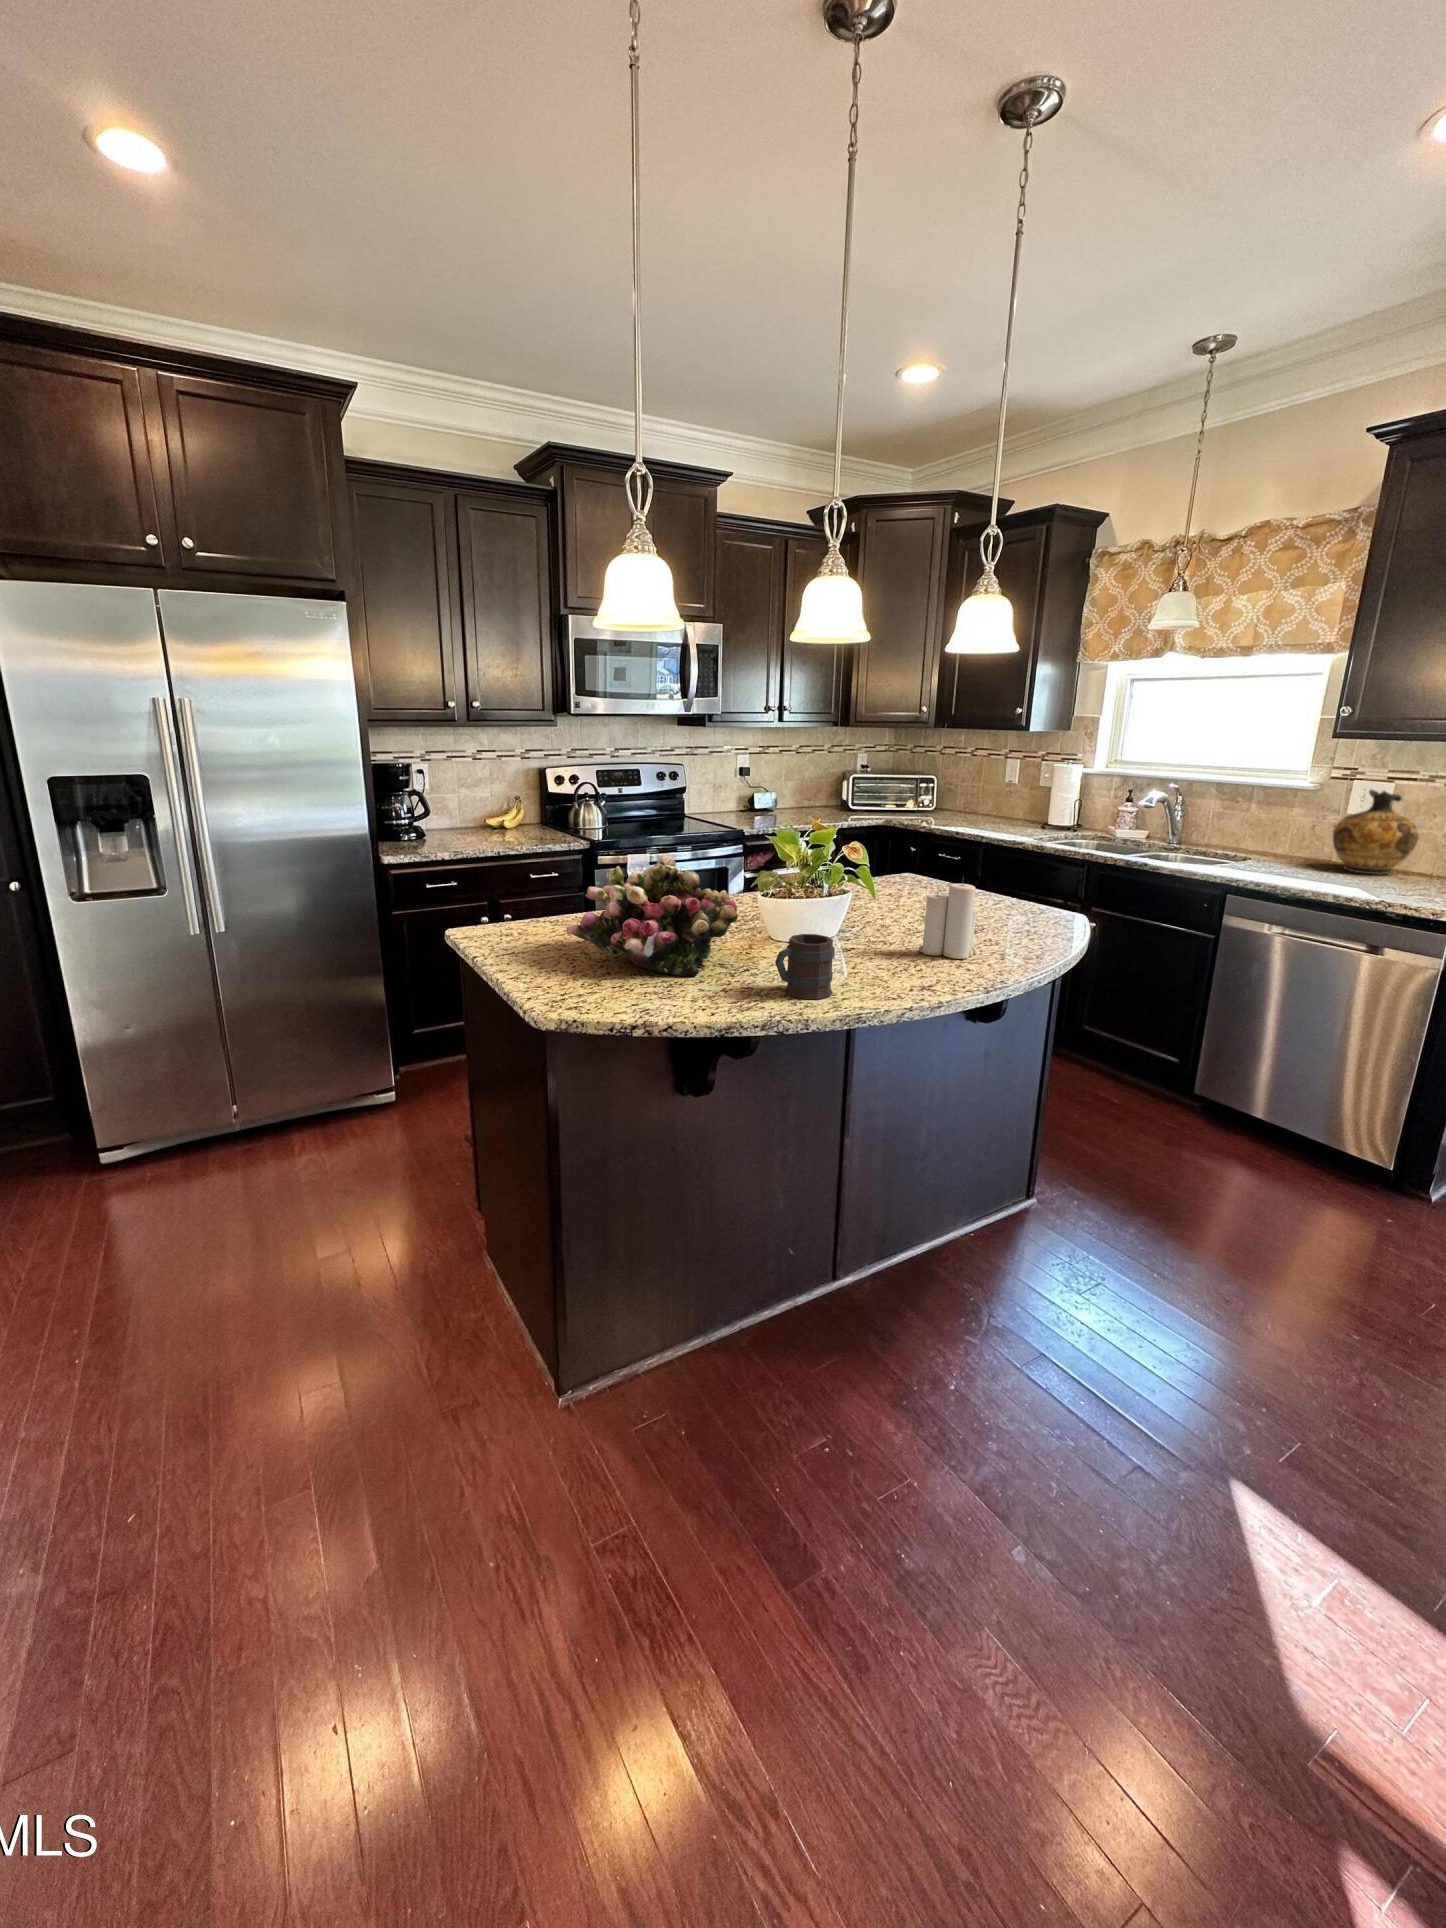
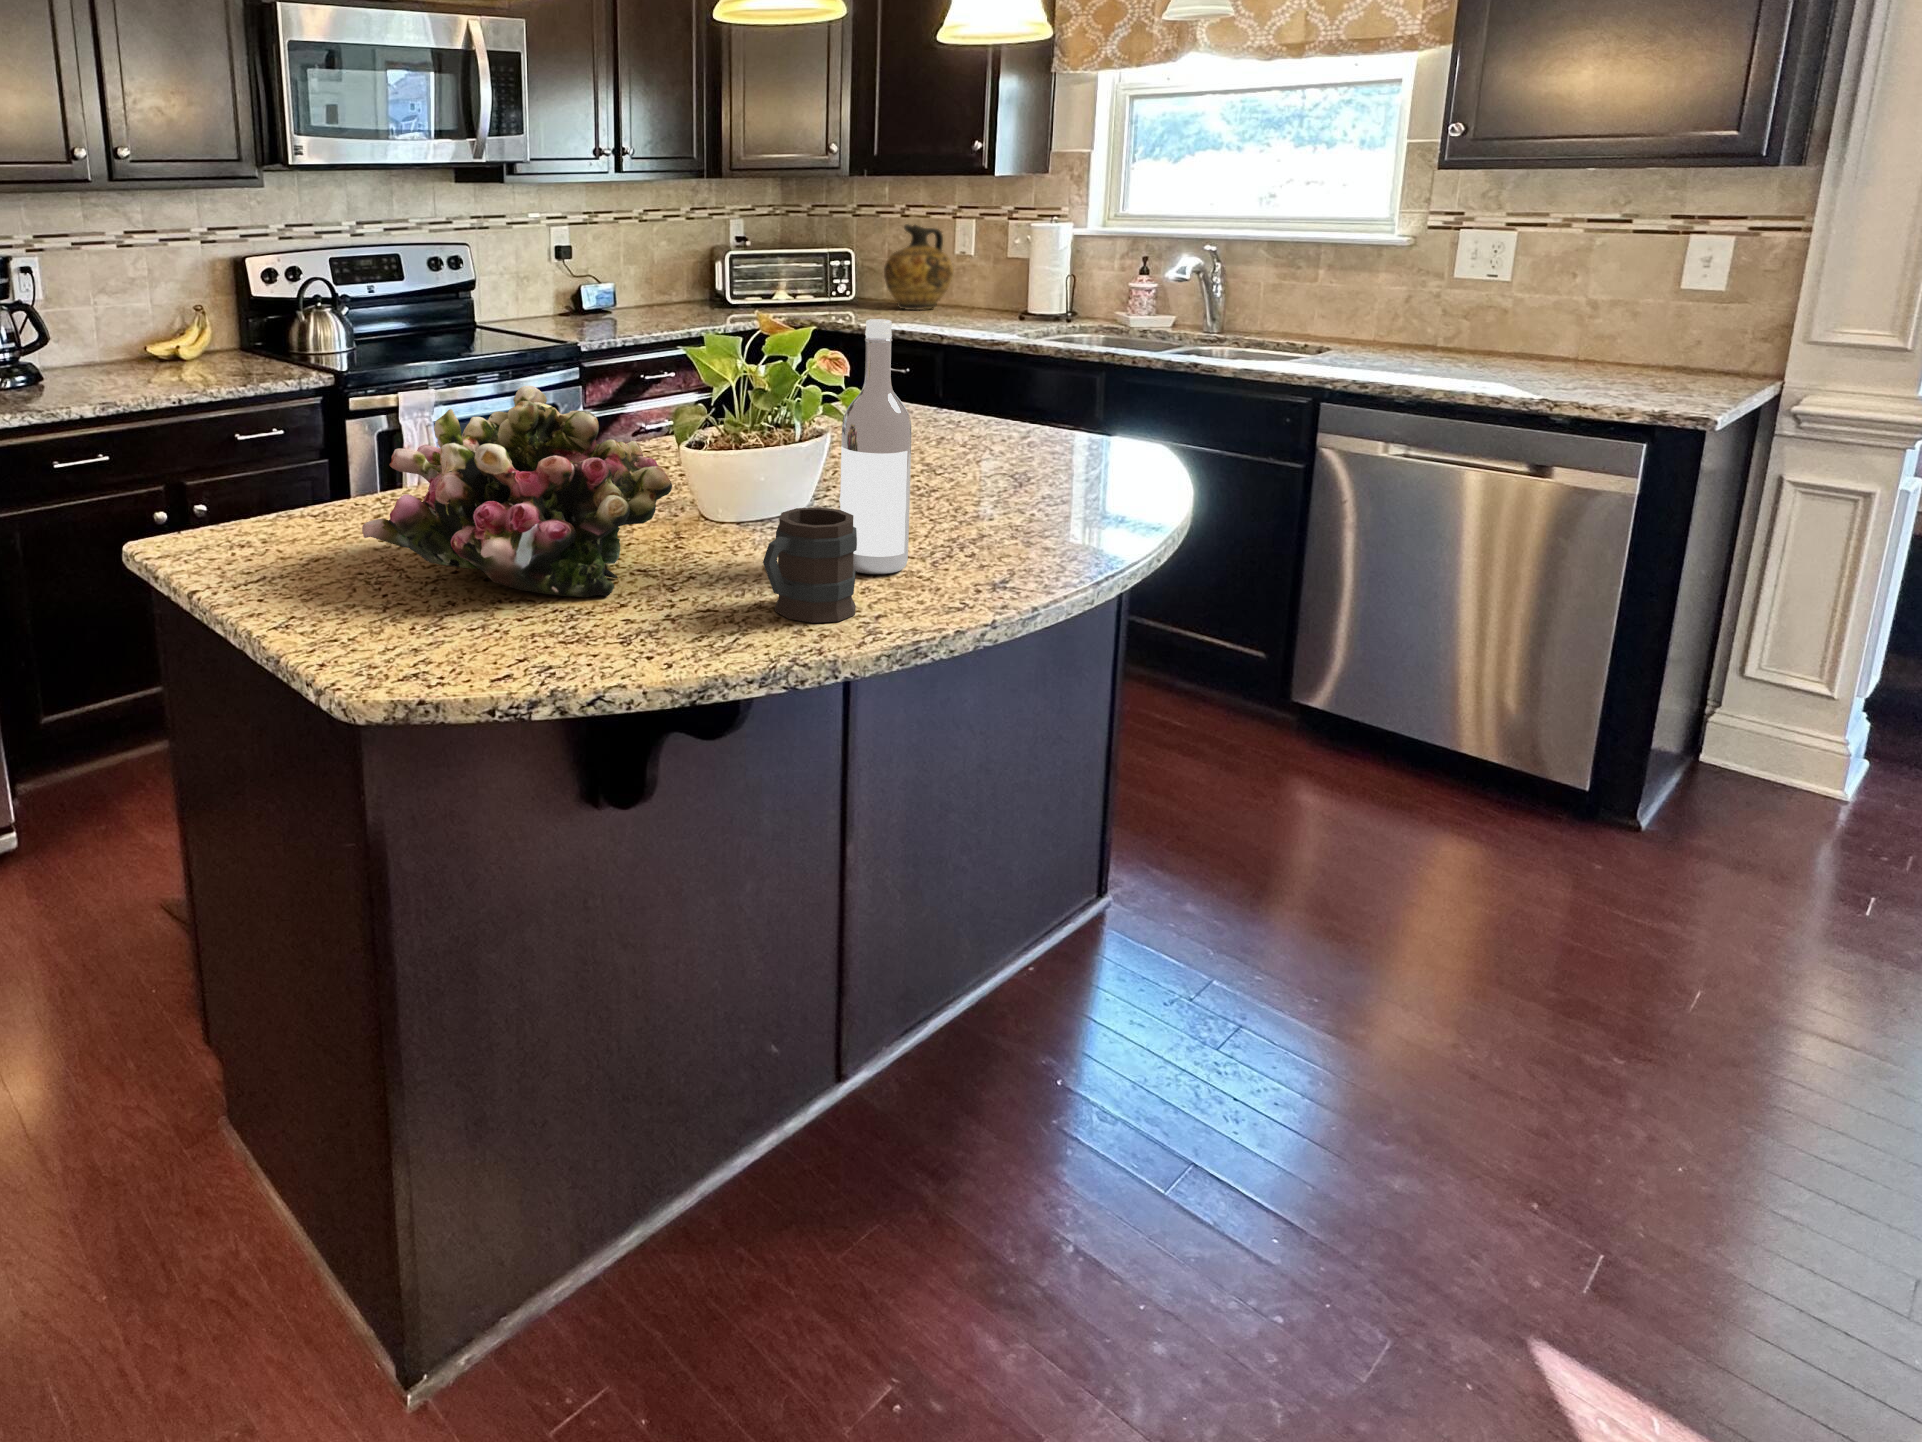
ceramic jug: present [1333,790,1419,874] -> present [884,224,953,310]
wine bottle: none [836,827,881,977] -> present [839,319,911,574]
candle: present [918,877,977,959] -> none [952,395,1046,530]

